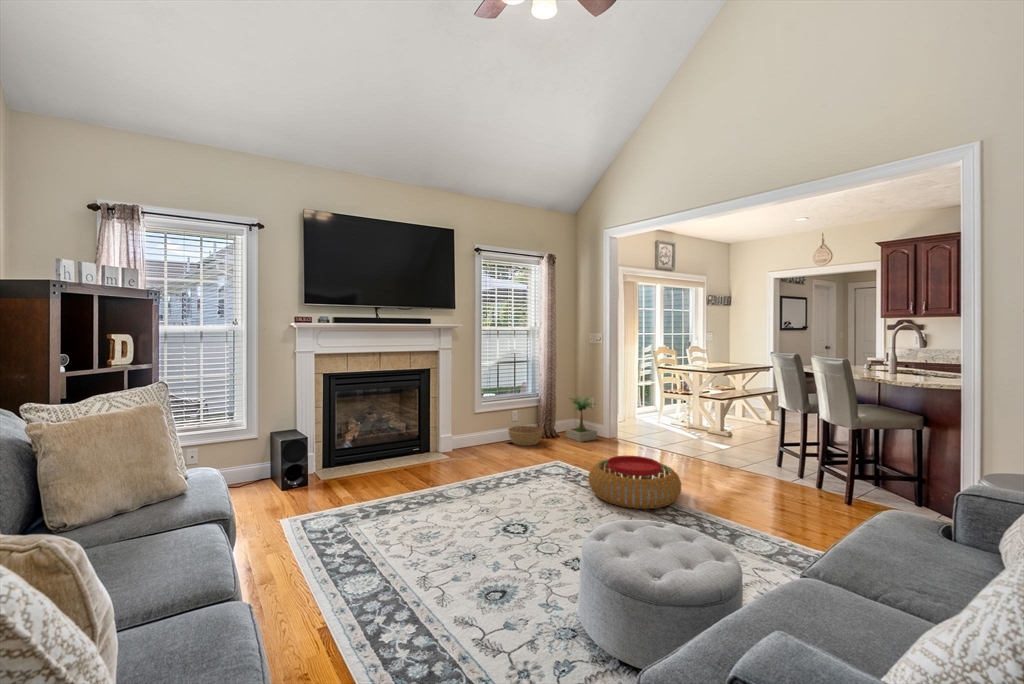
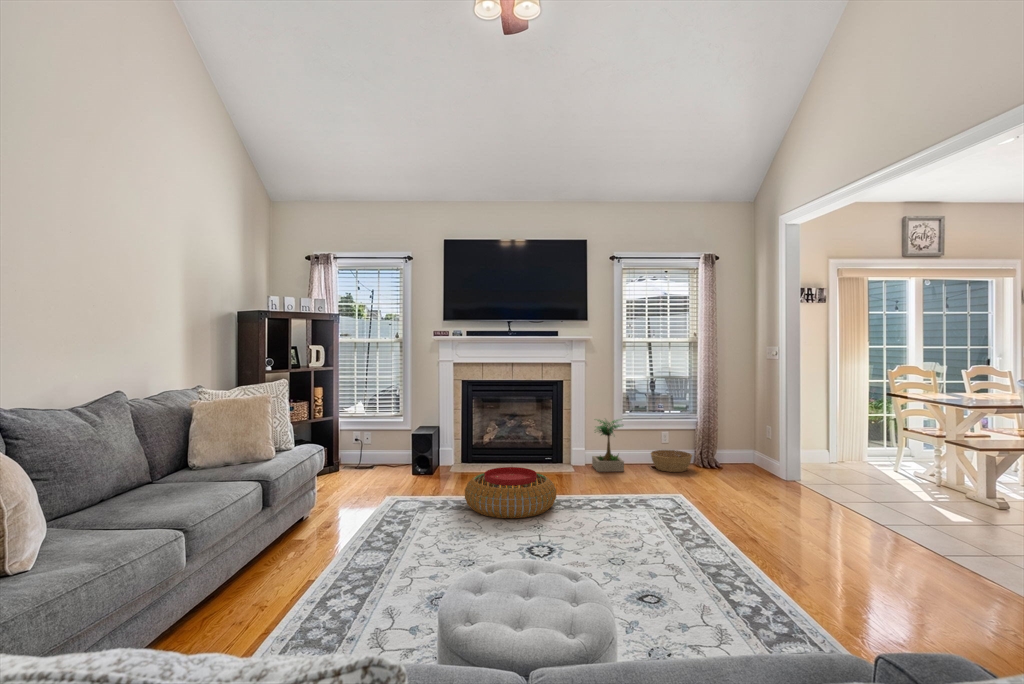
potted plant: present [566,398,597,442] -> present [592,420,624,472]
pouf: present [588,456,681,509] -> present [465,467,556,518]

